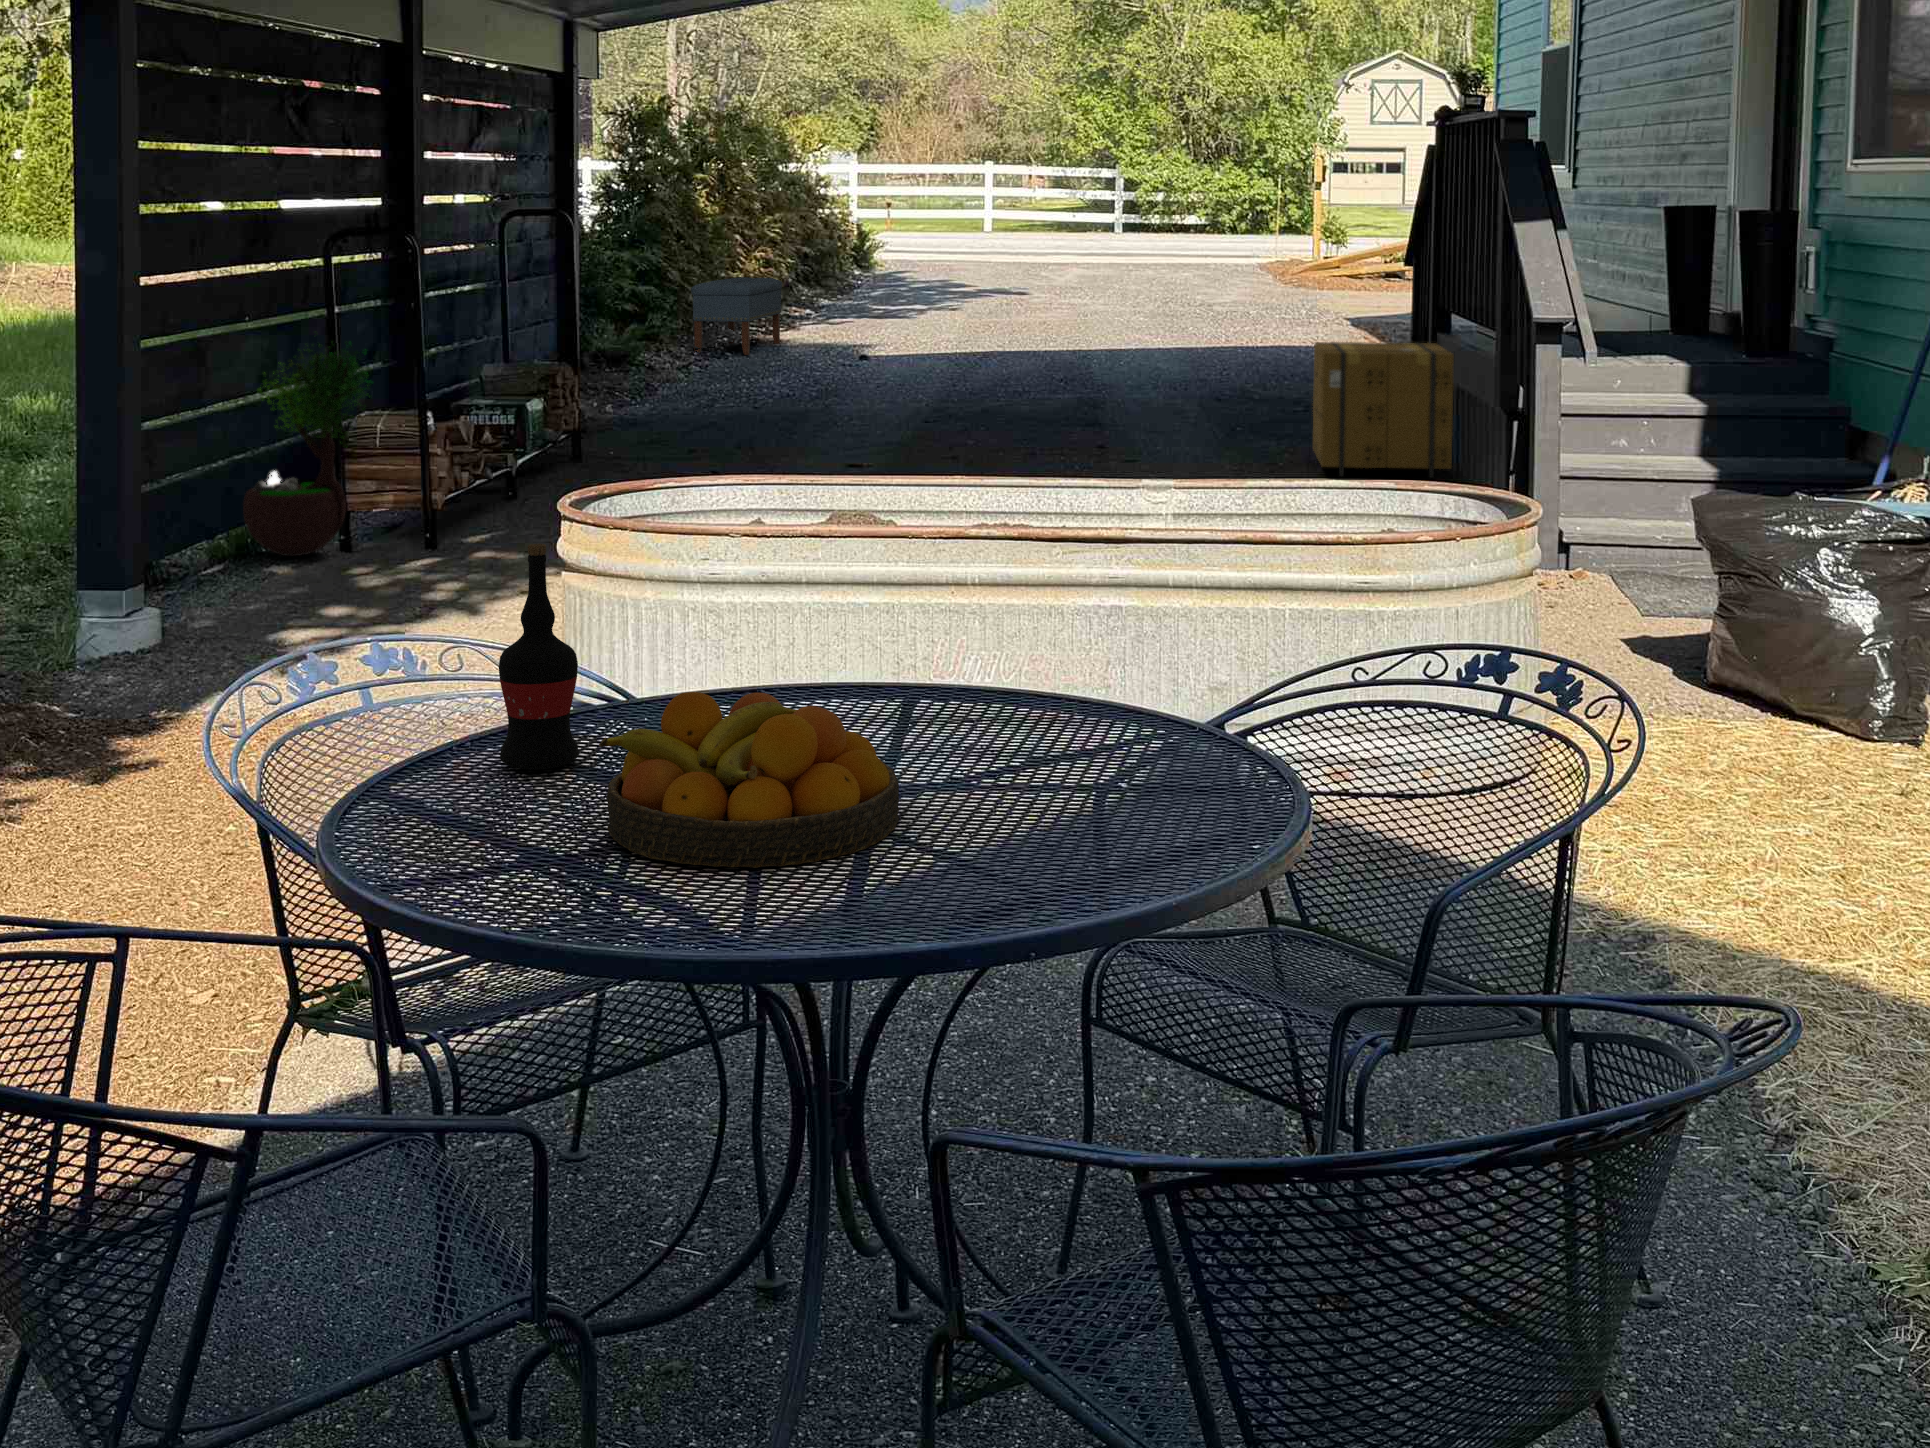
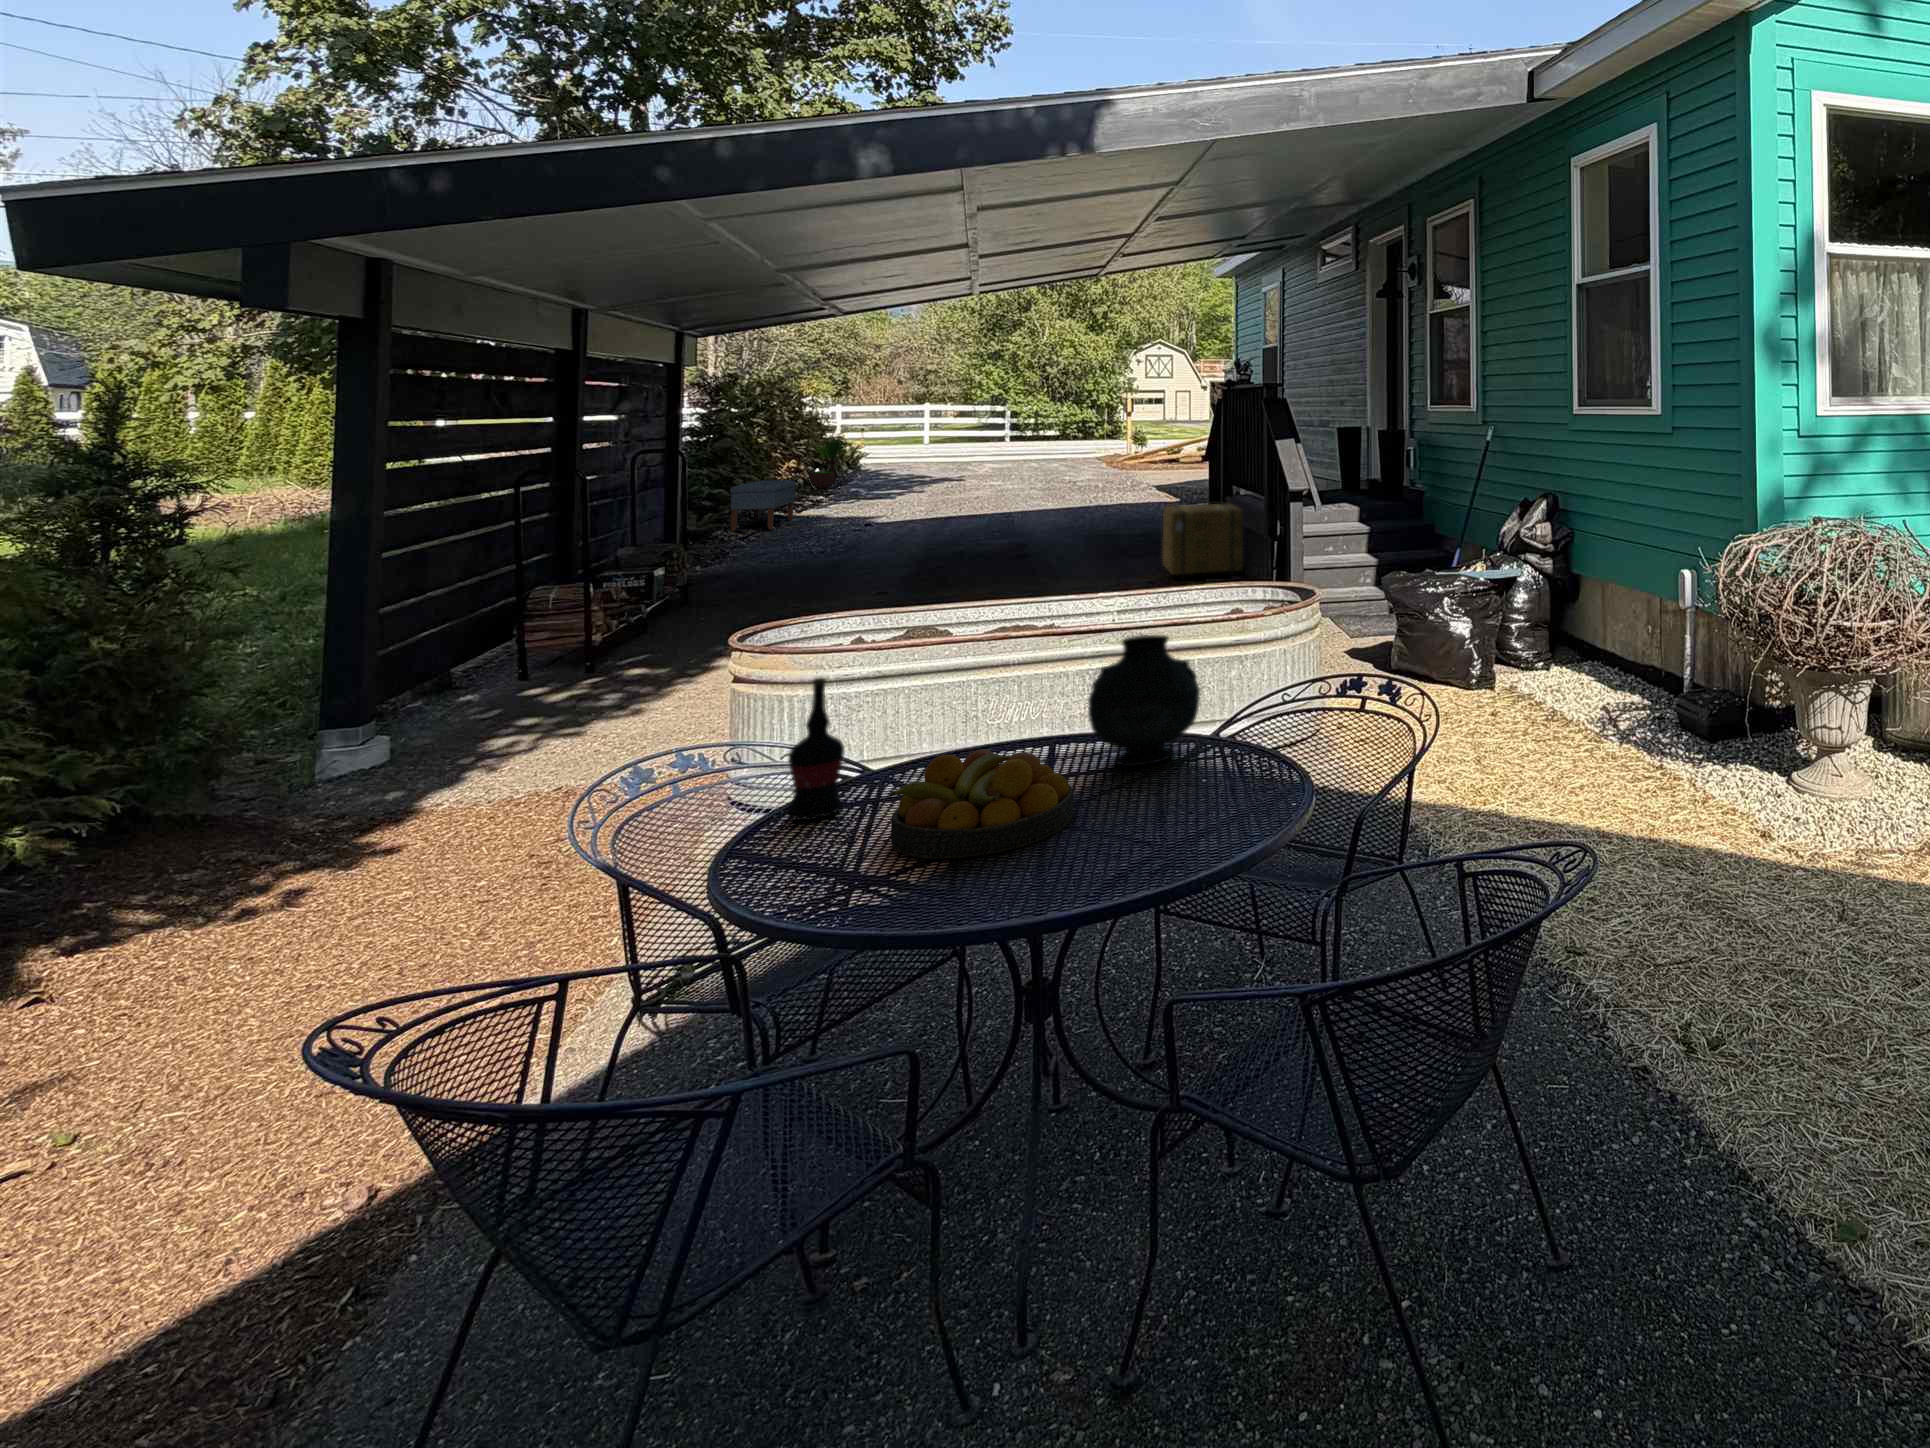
potted tree: present [243,341,370,556] -> present [809,437,846,489]
vase: none [959,530,1160,765] -> present [1088,635,1200,766]

